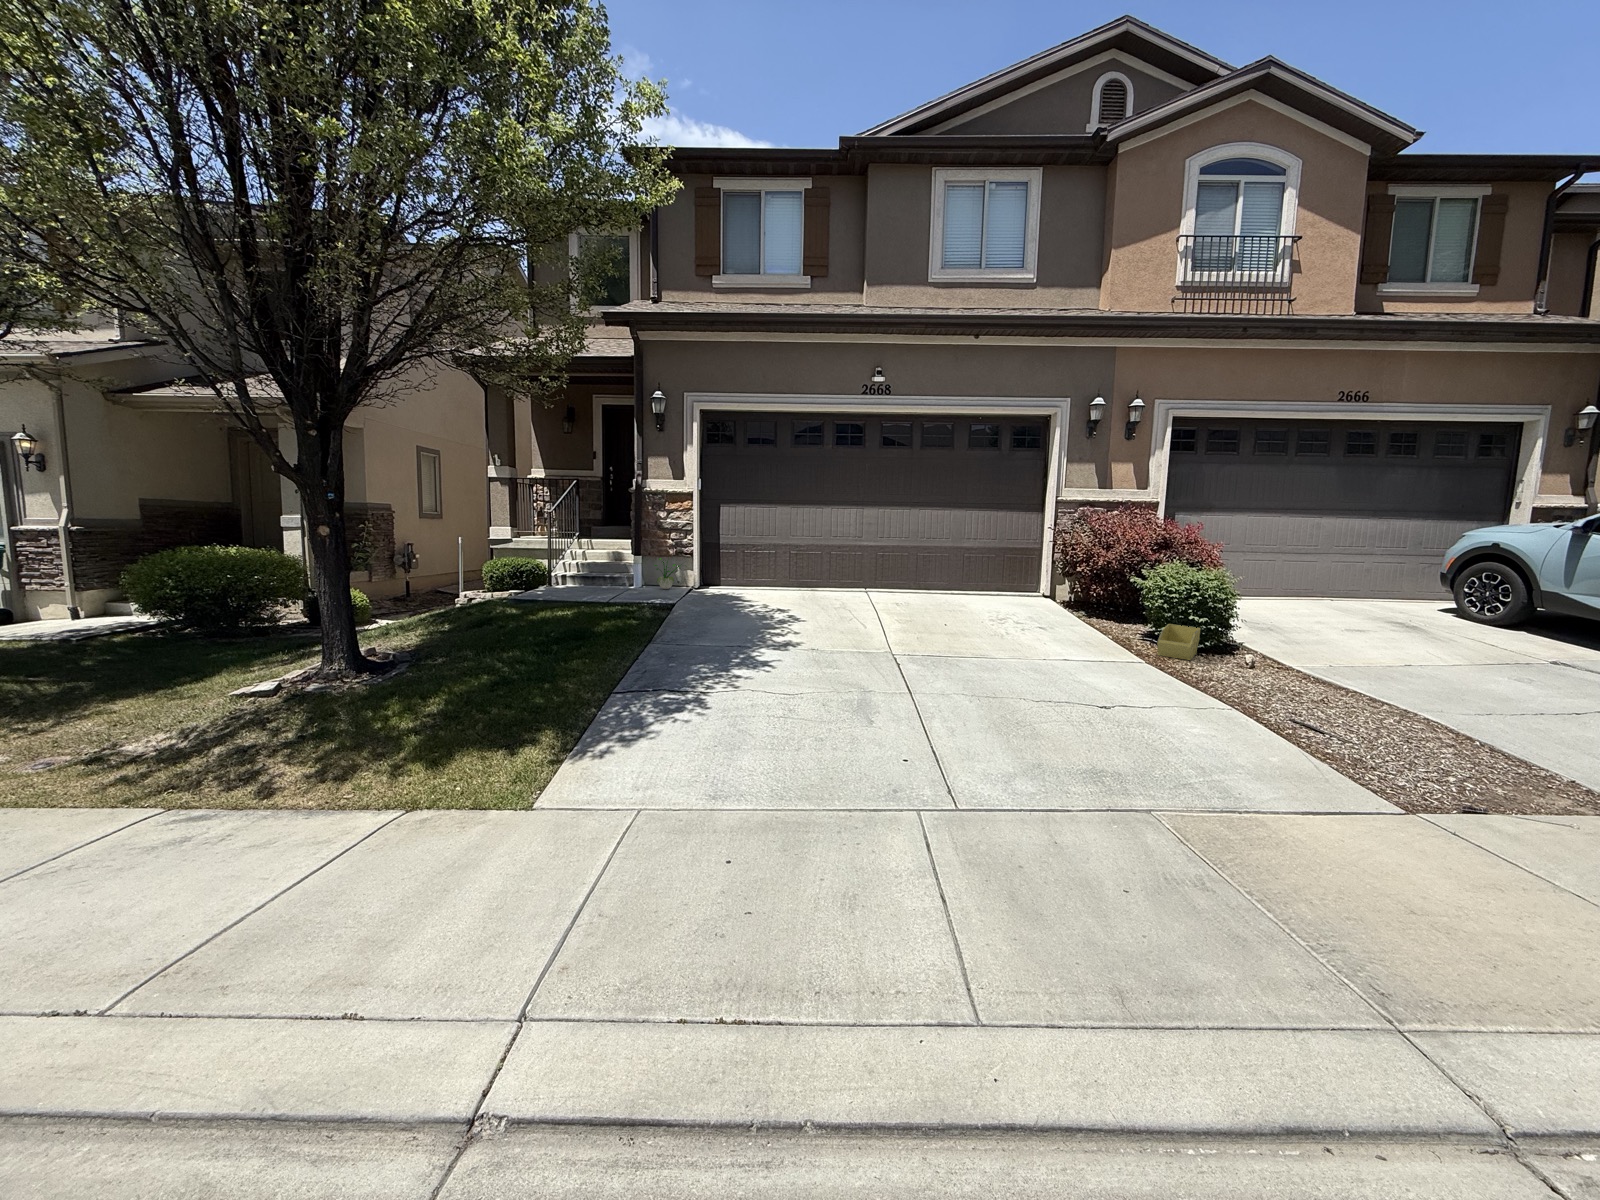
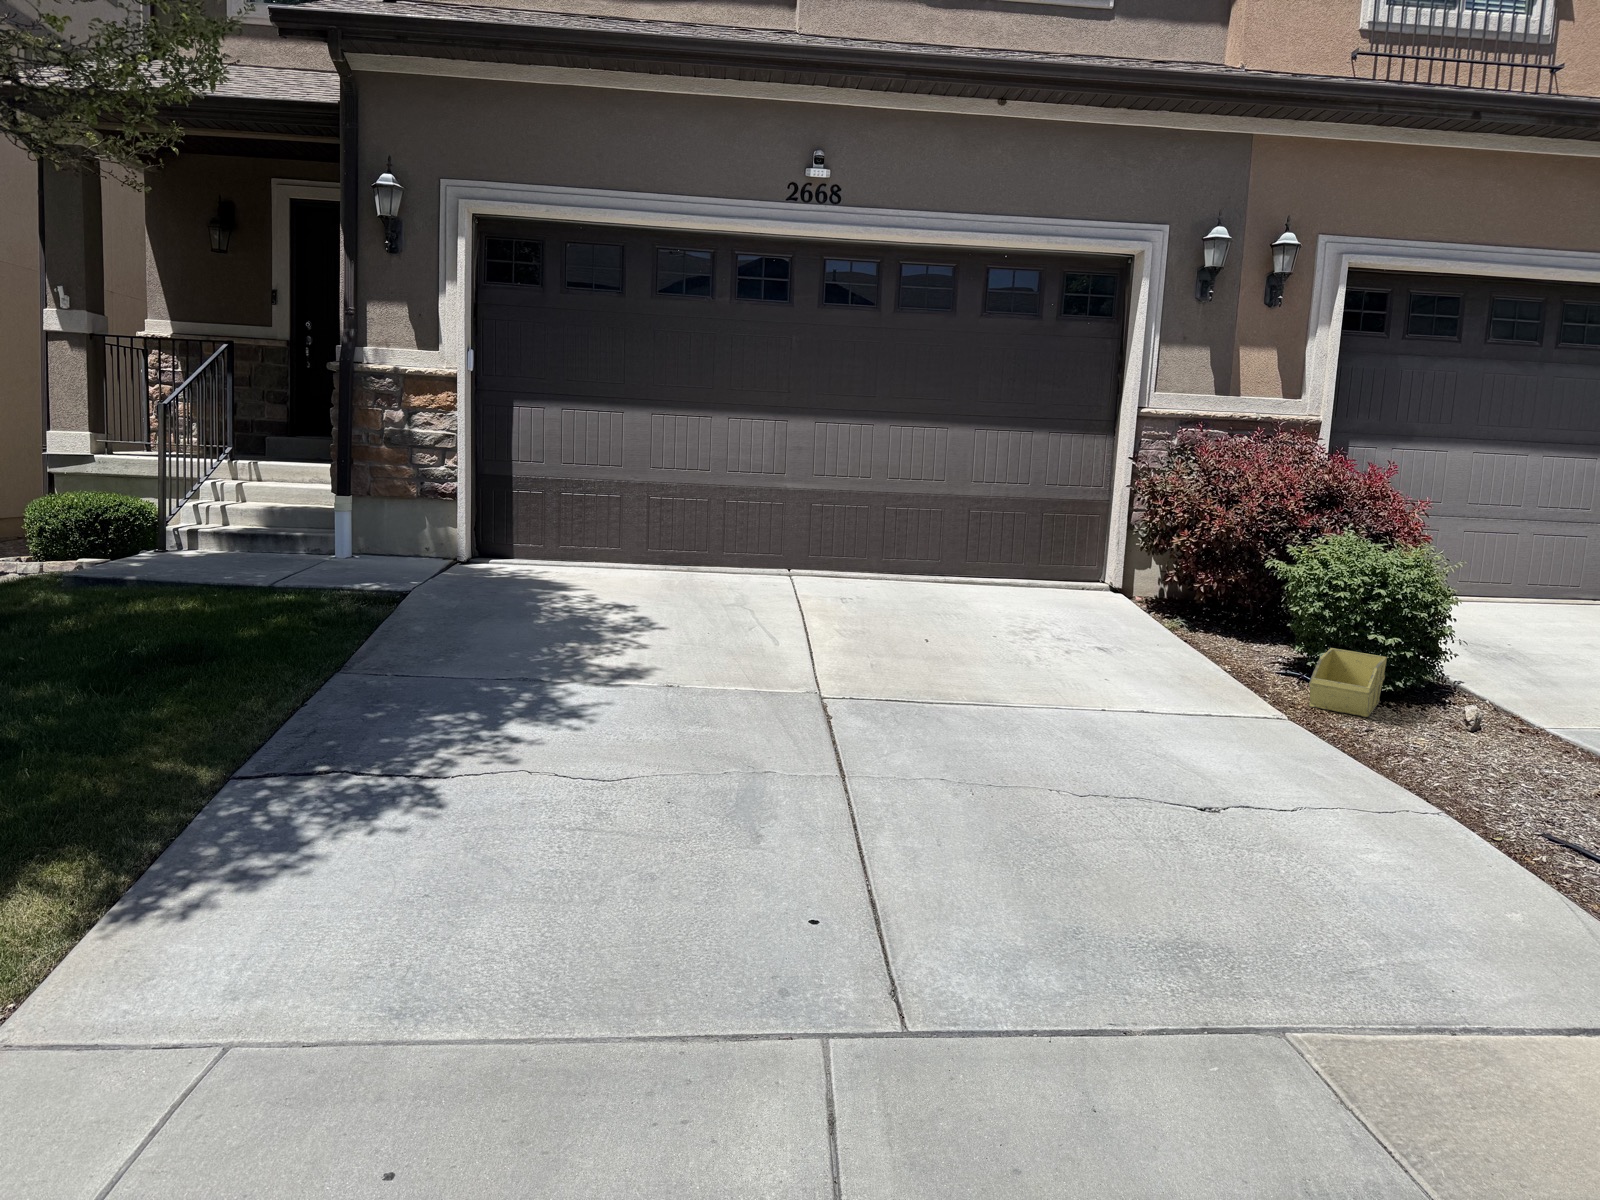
potted plant: present [654,558,682,589] -> none [370,487,444,562]

